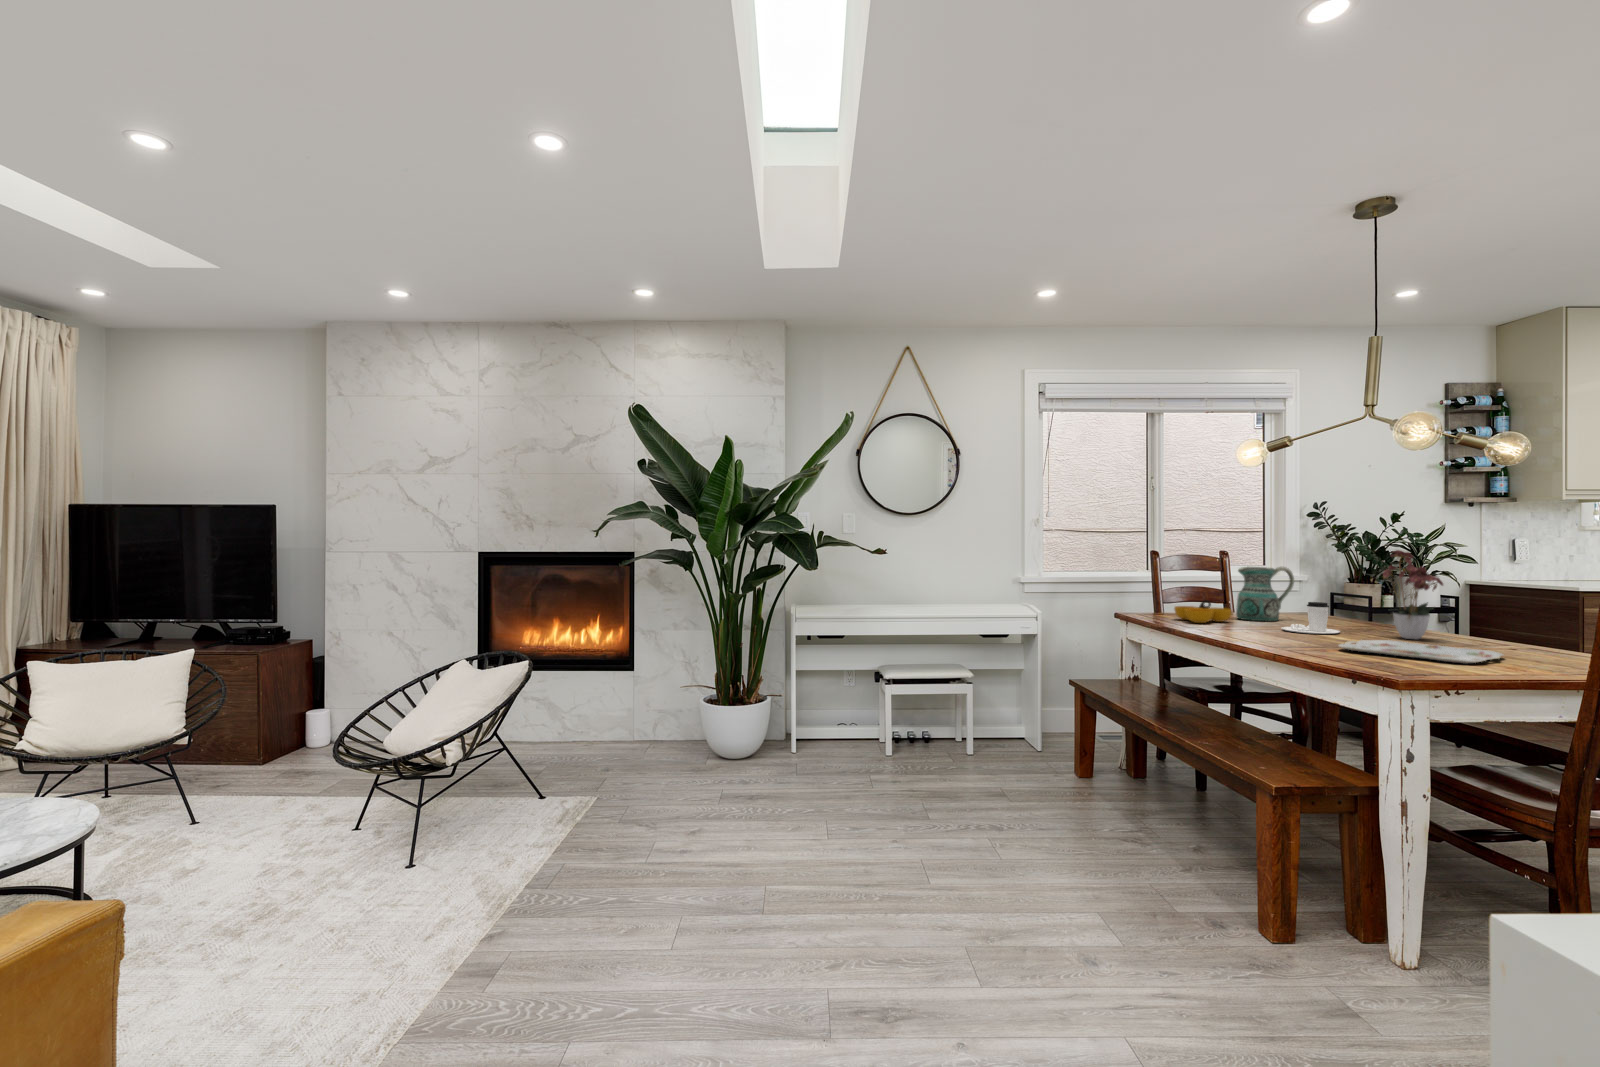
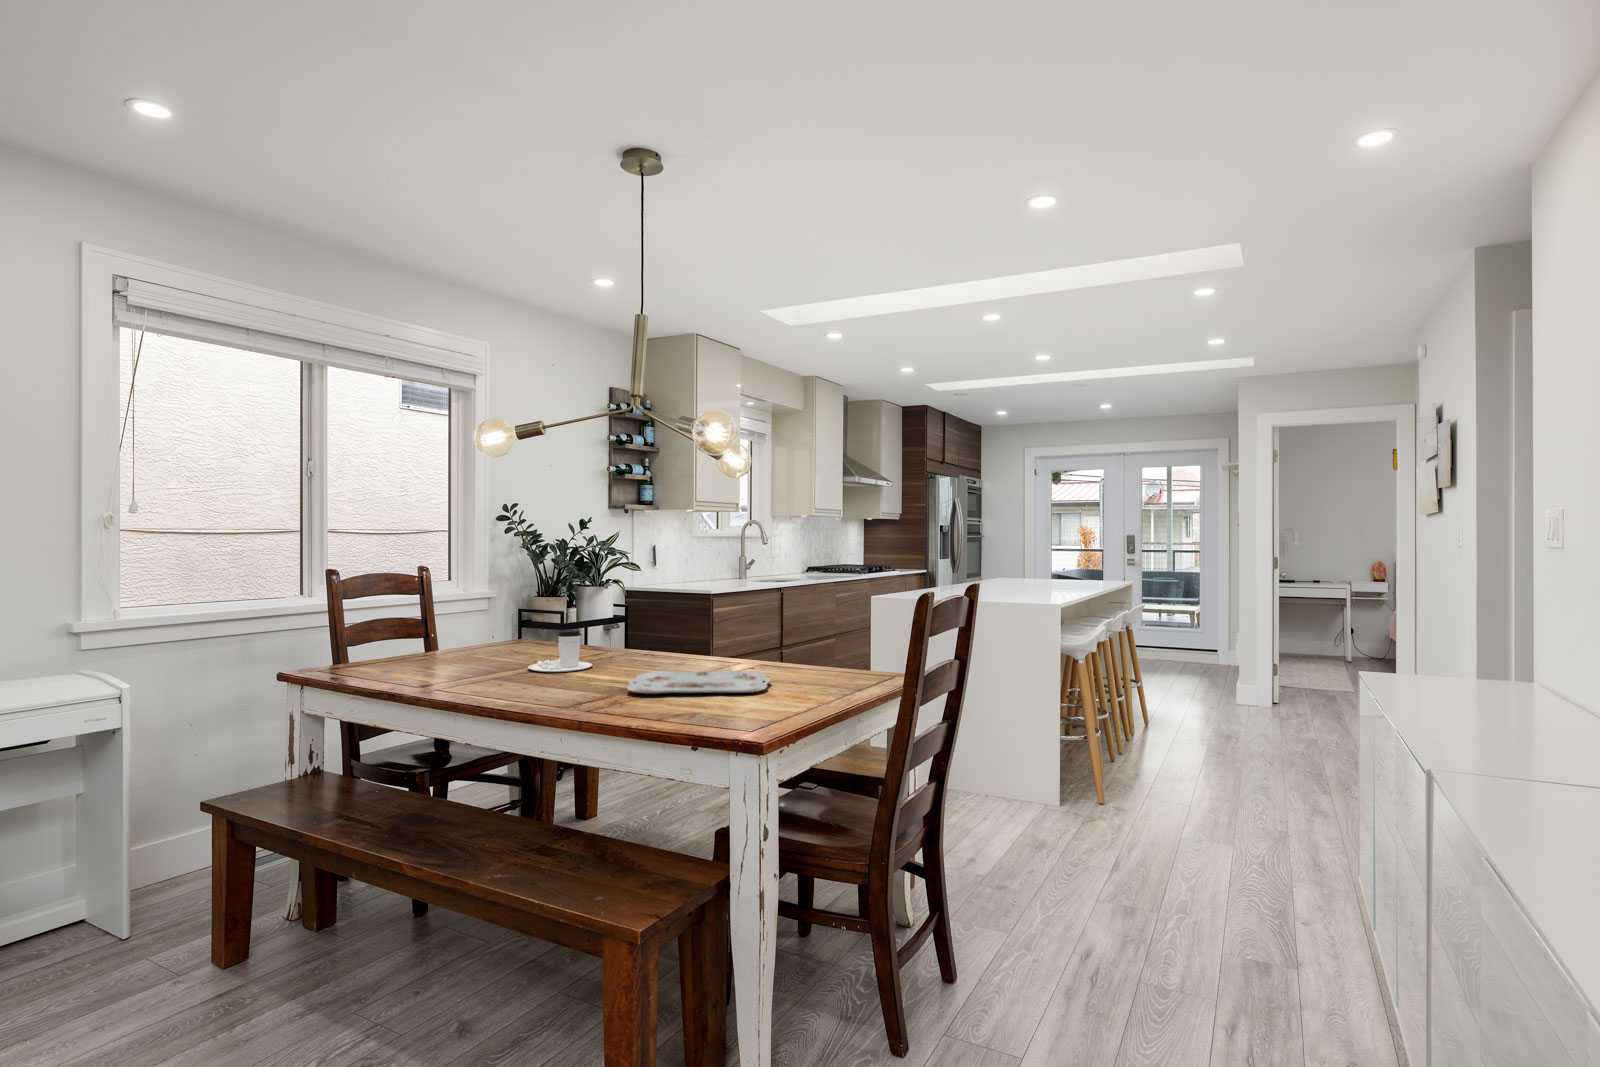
flower arrangement: present [1383,550,1443,639] -> none [629,557,698,664]
ceramic pitcher: present [1236,566,1294,621] -> none [456,585,523,660]
decorative bowl: present [1174,600,1232,623] -> none [378,638,458,674]

